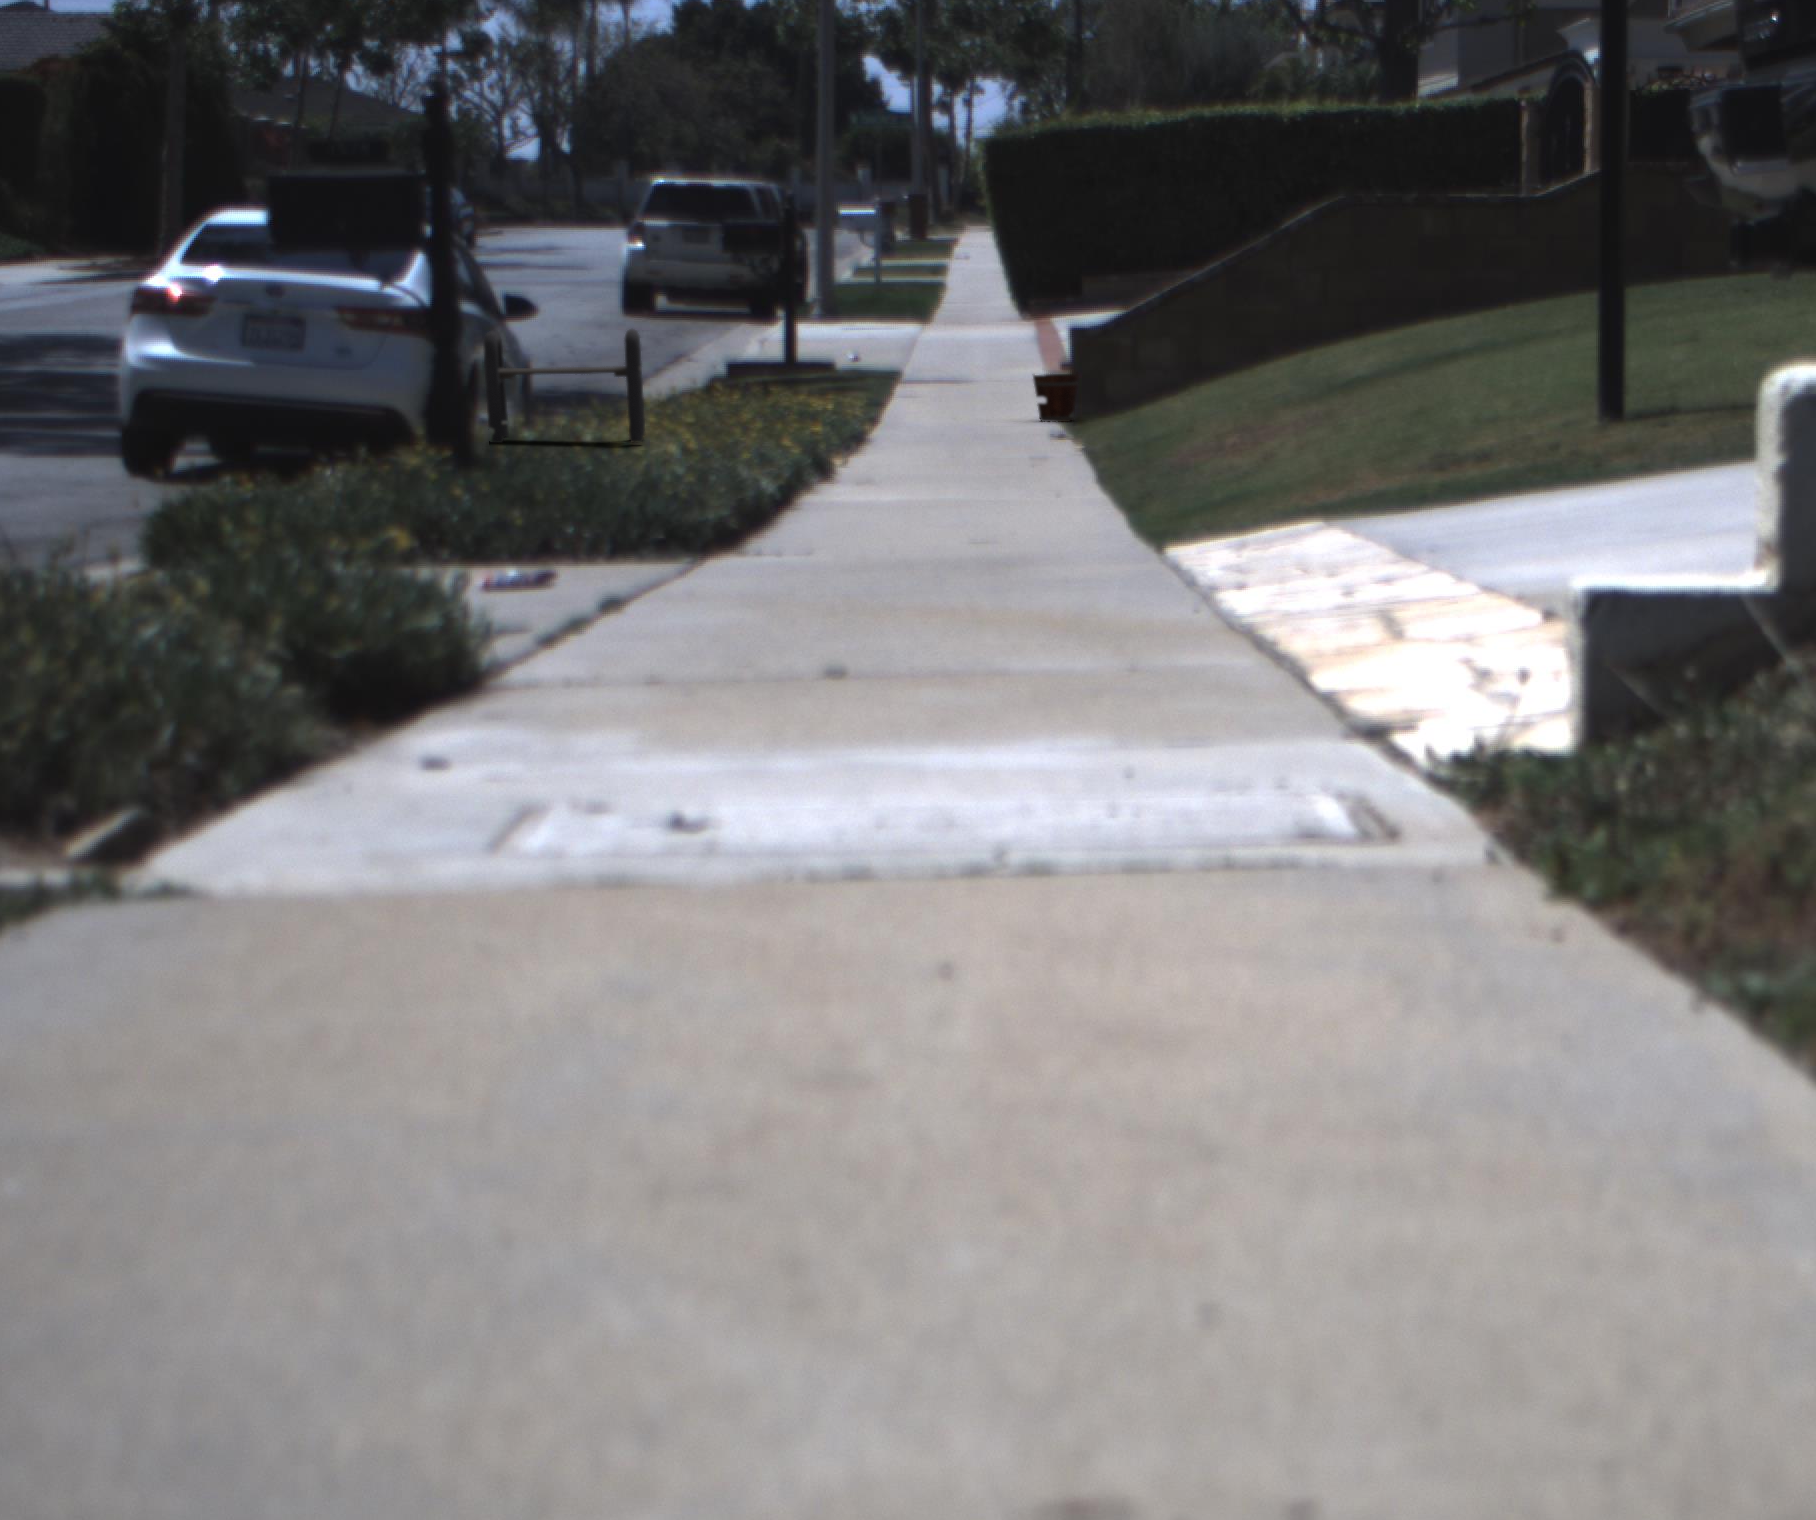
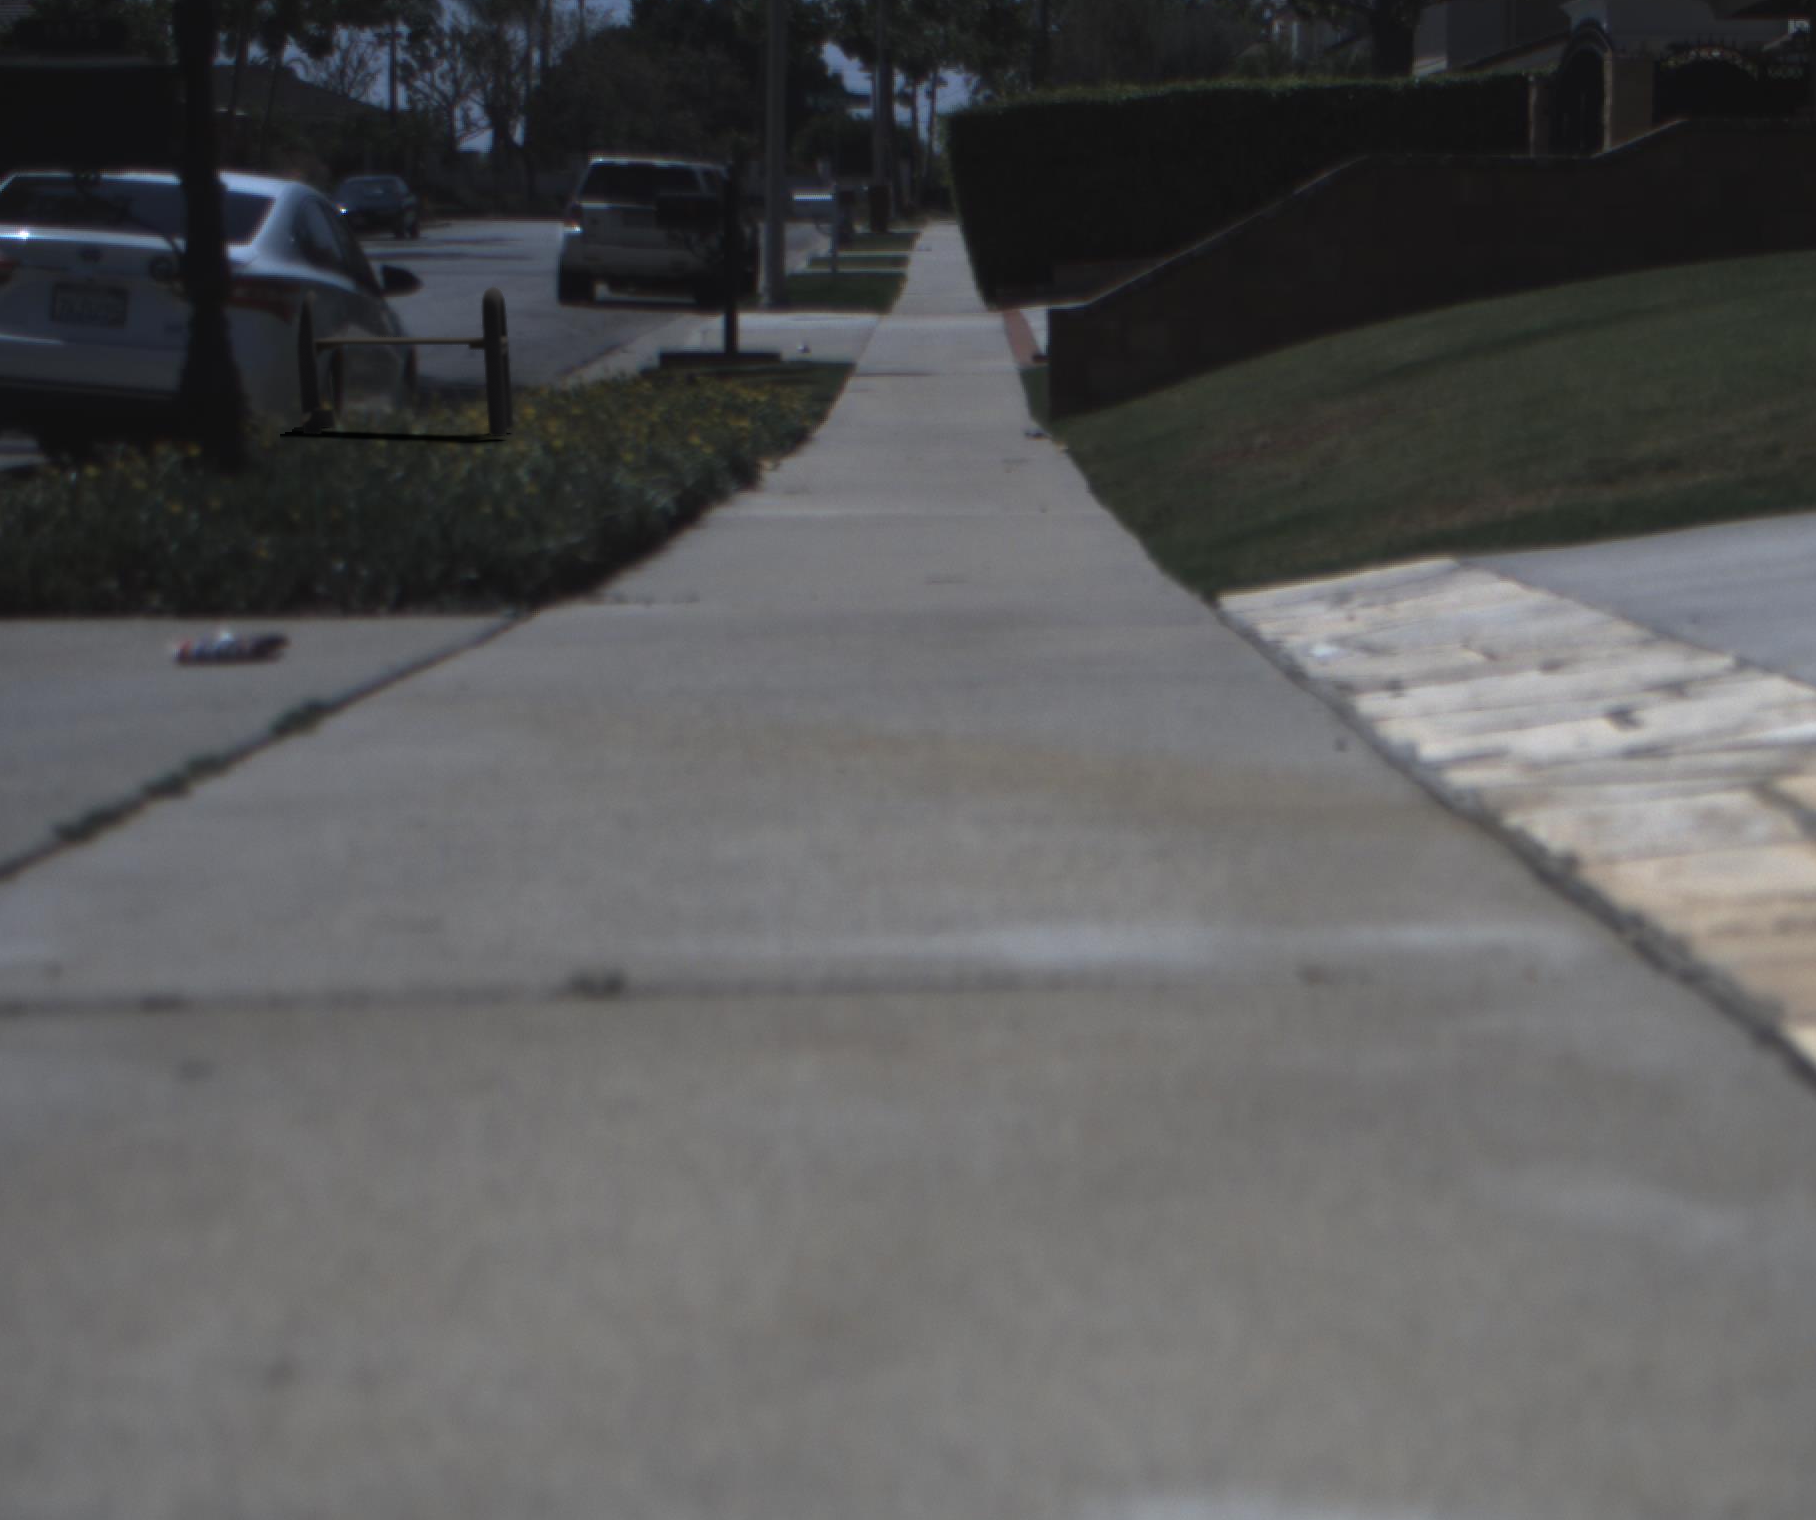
bucket: present [1033,374,1079,422] -> none [1003,362,1057,420]

